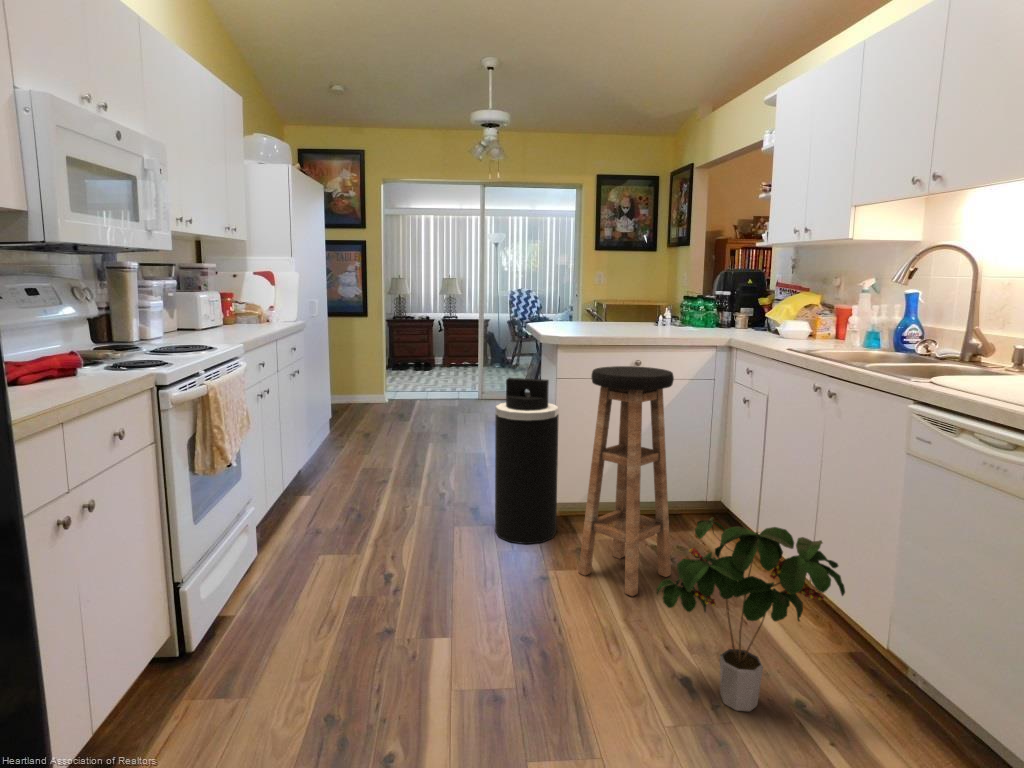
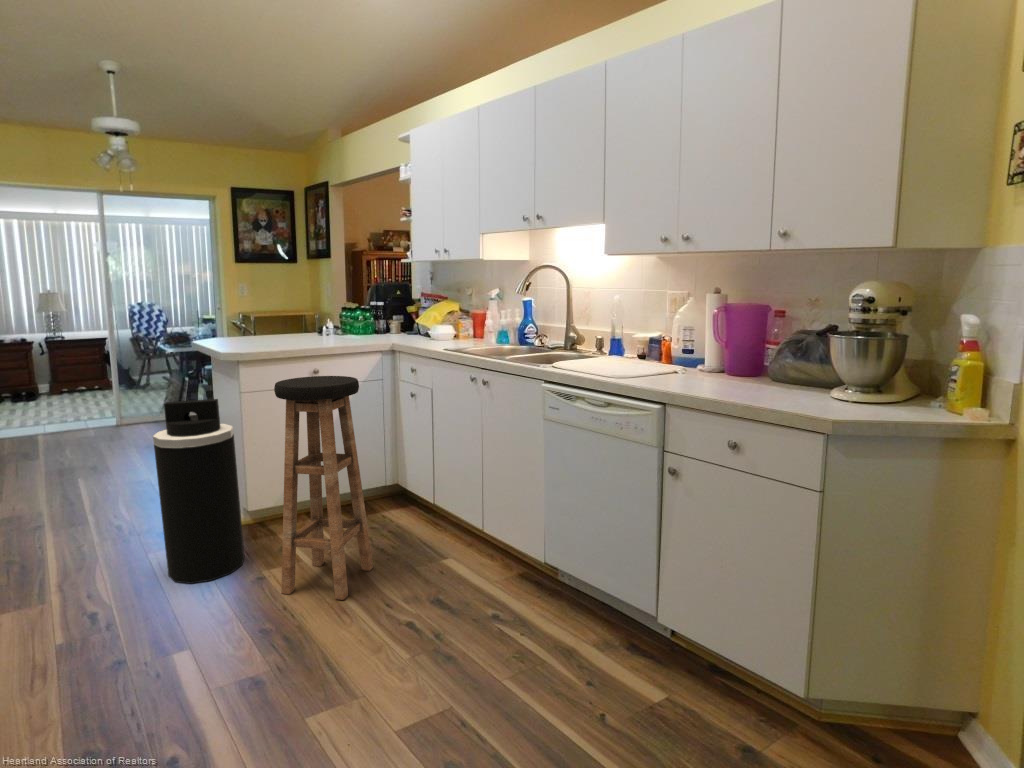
potted plant: present [656,517,845,711] -> none [380,504,535,672]

